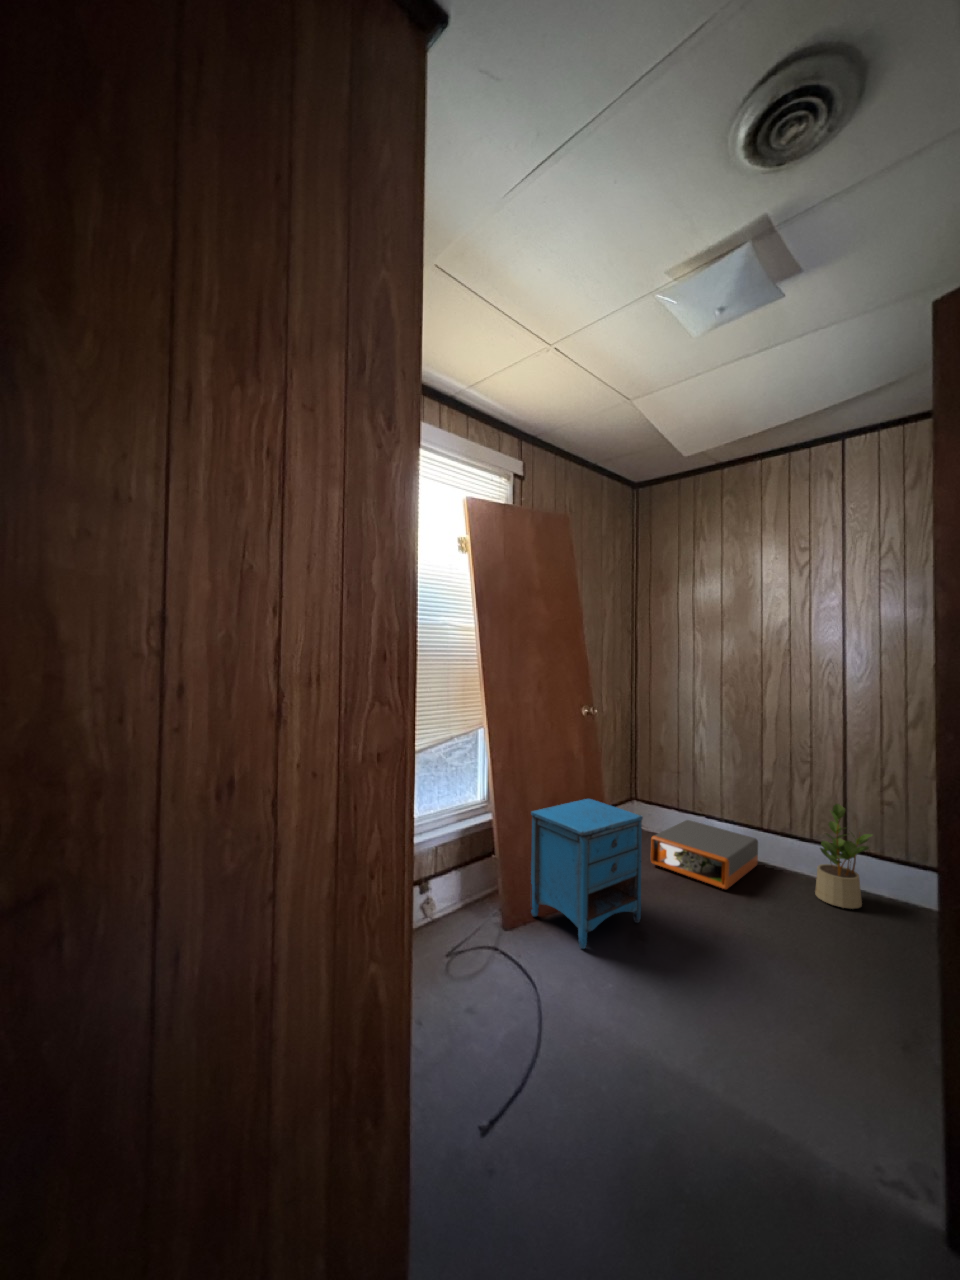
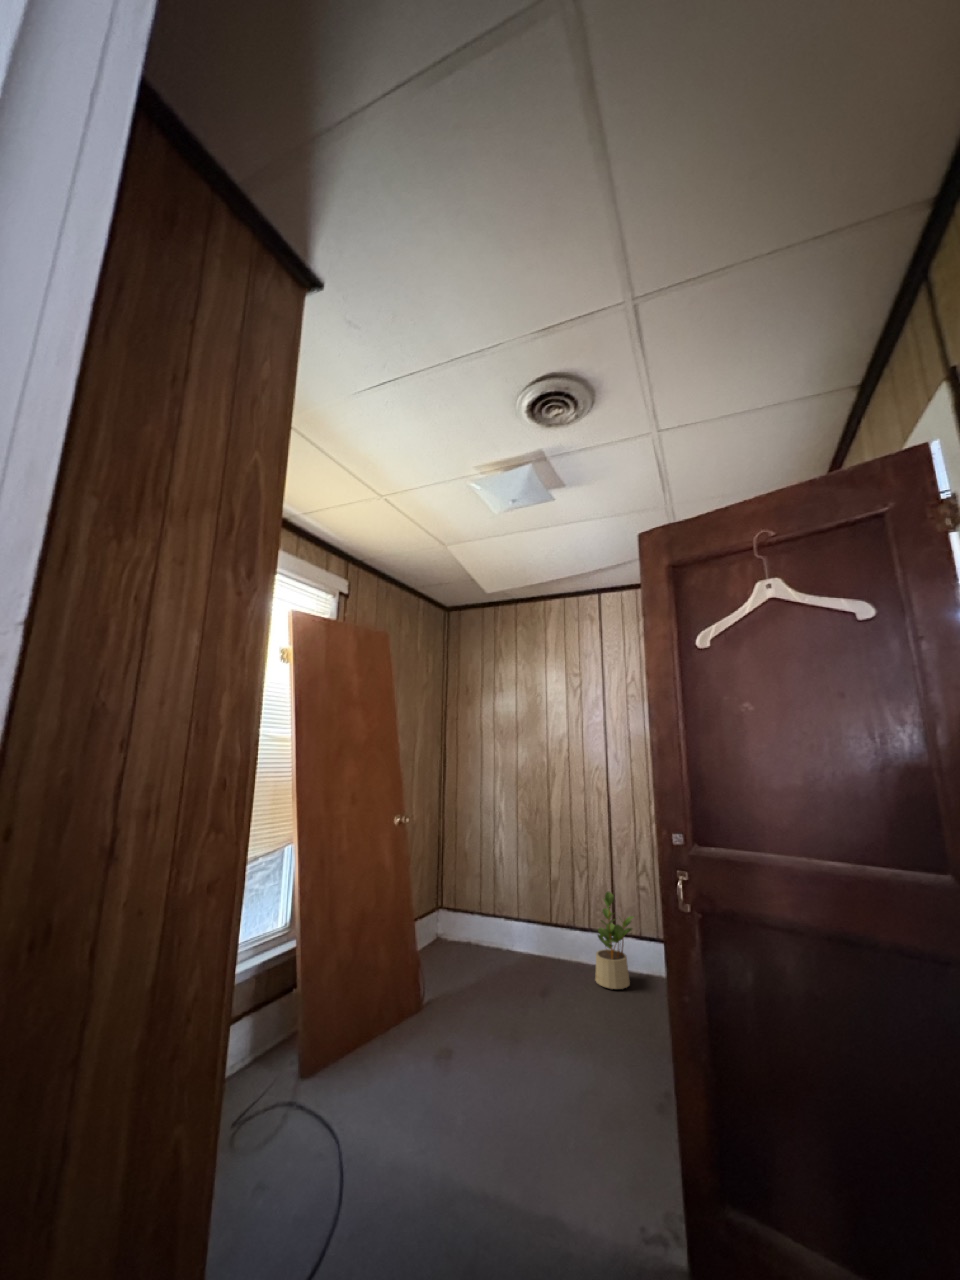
nightstand: present [531,799,643,949] -> none [334,913,451,1085]
storage box: present [651,820,758,889] -> none [457,924,550,990]

